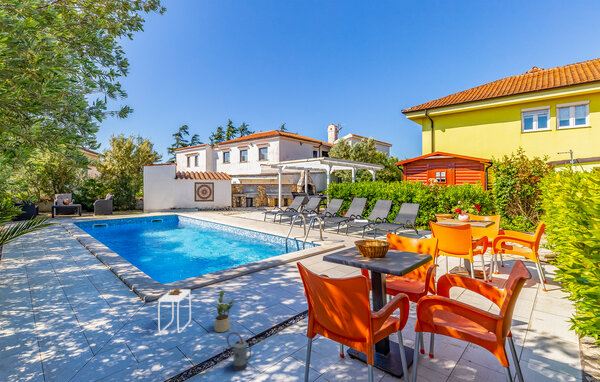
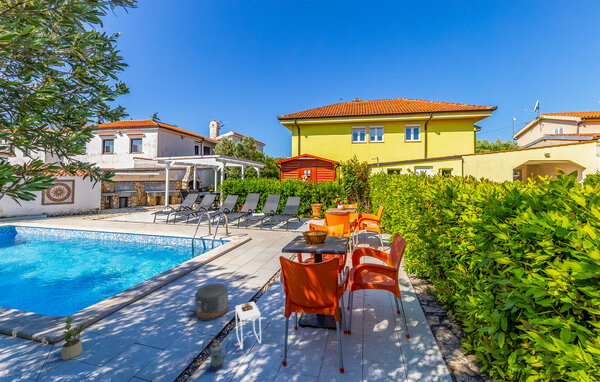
pouf: none [249,280,283,319] -> present [195,284,228,321]
side table: present [158,289,191,333] -> present [236,302,261,349]
potted plant: present [214,291,234,332] -> present [61,317,86,360]

